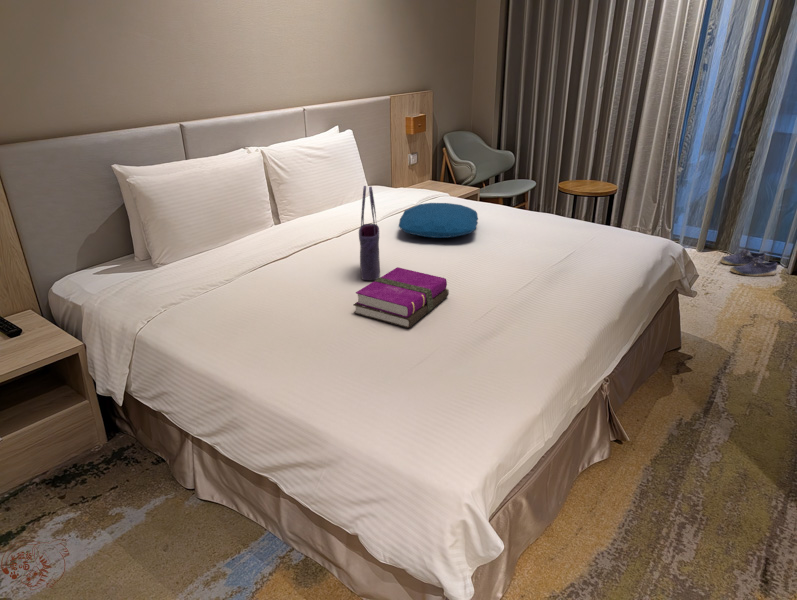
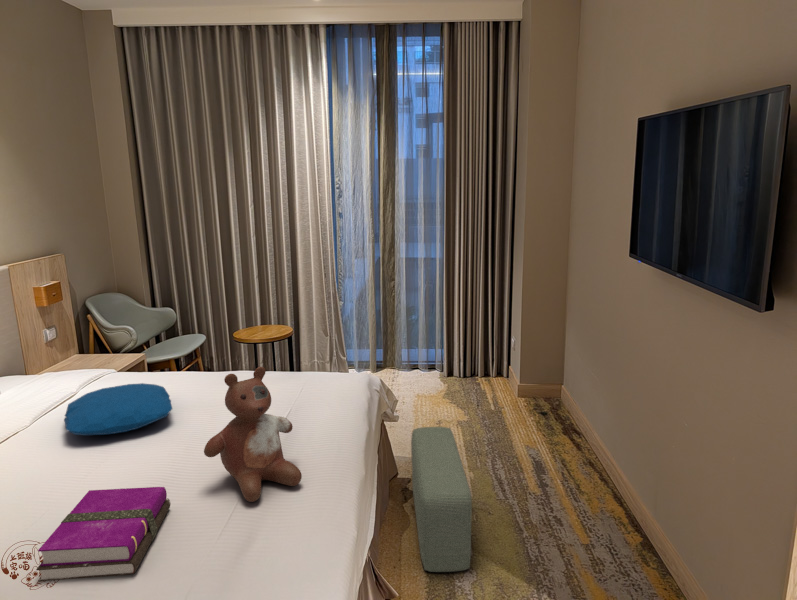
tote bag: present [359,186,380,280] -> none [18,393,60,522]
stuffed bear: none [481,199,562,310] -> present [204,367,302,502]
shoe: present [720,249,777,276] -> none [393,363,437,387]
pouf: none [666,306,752,449] -> present [411,427,472,572]

